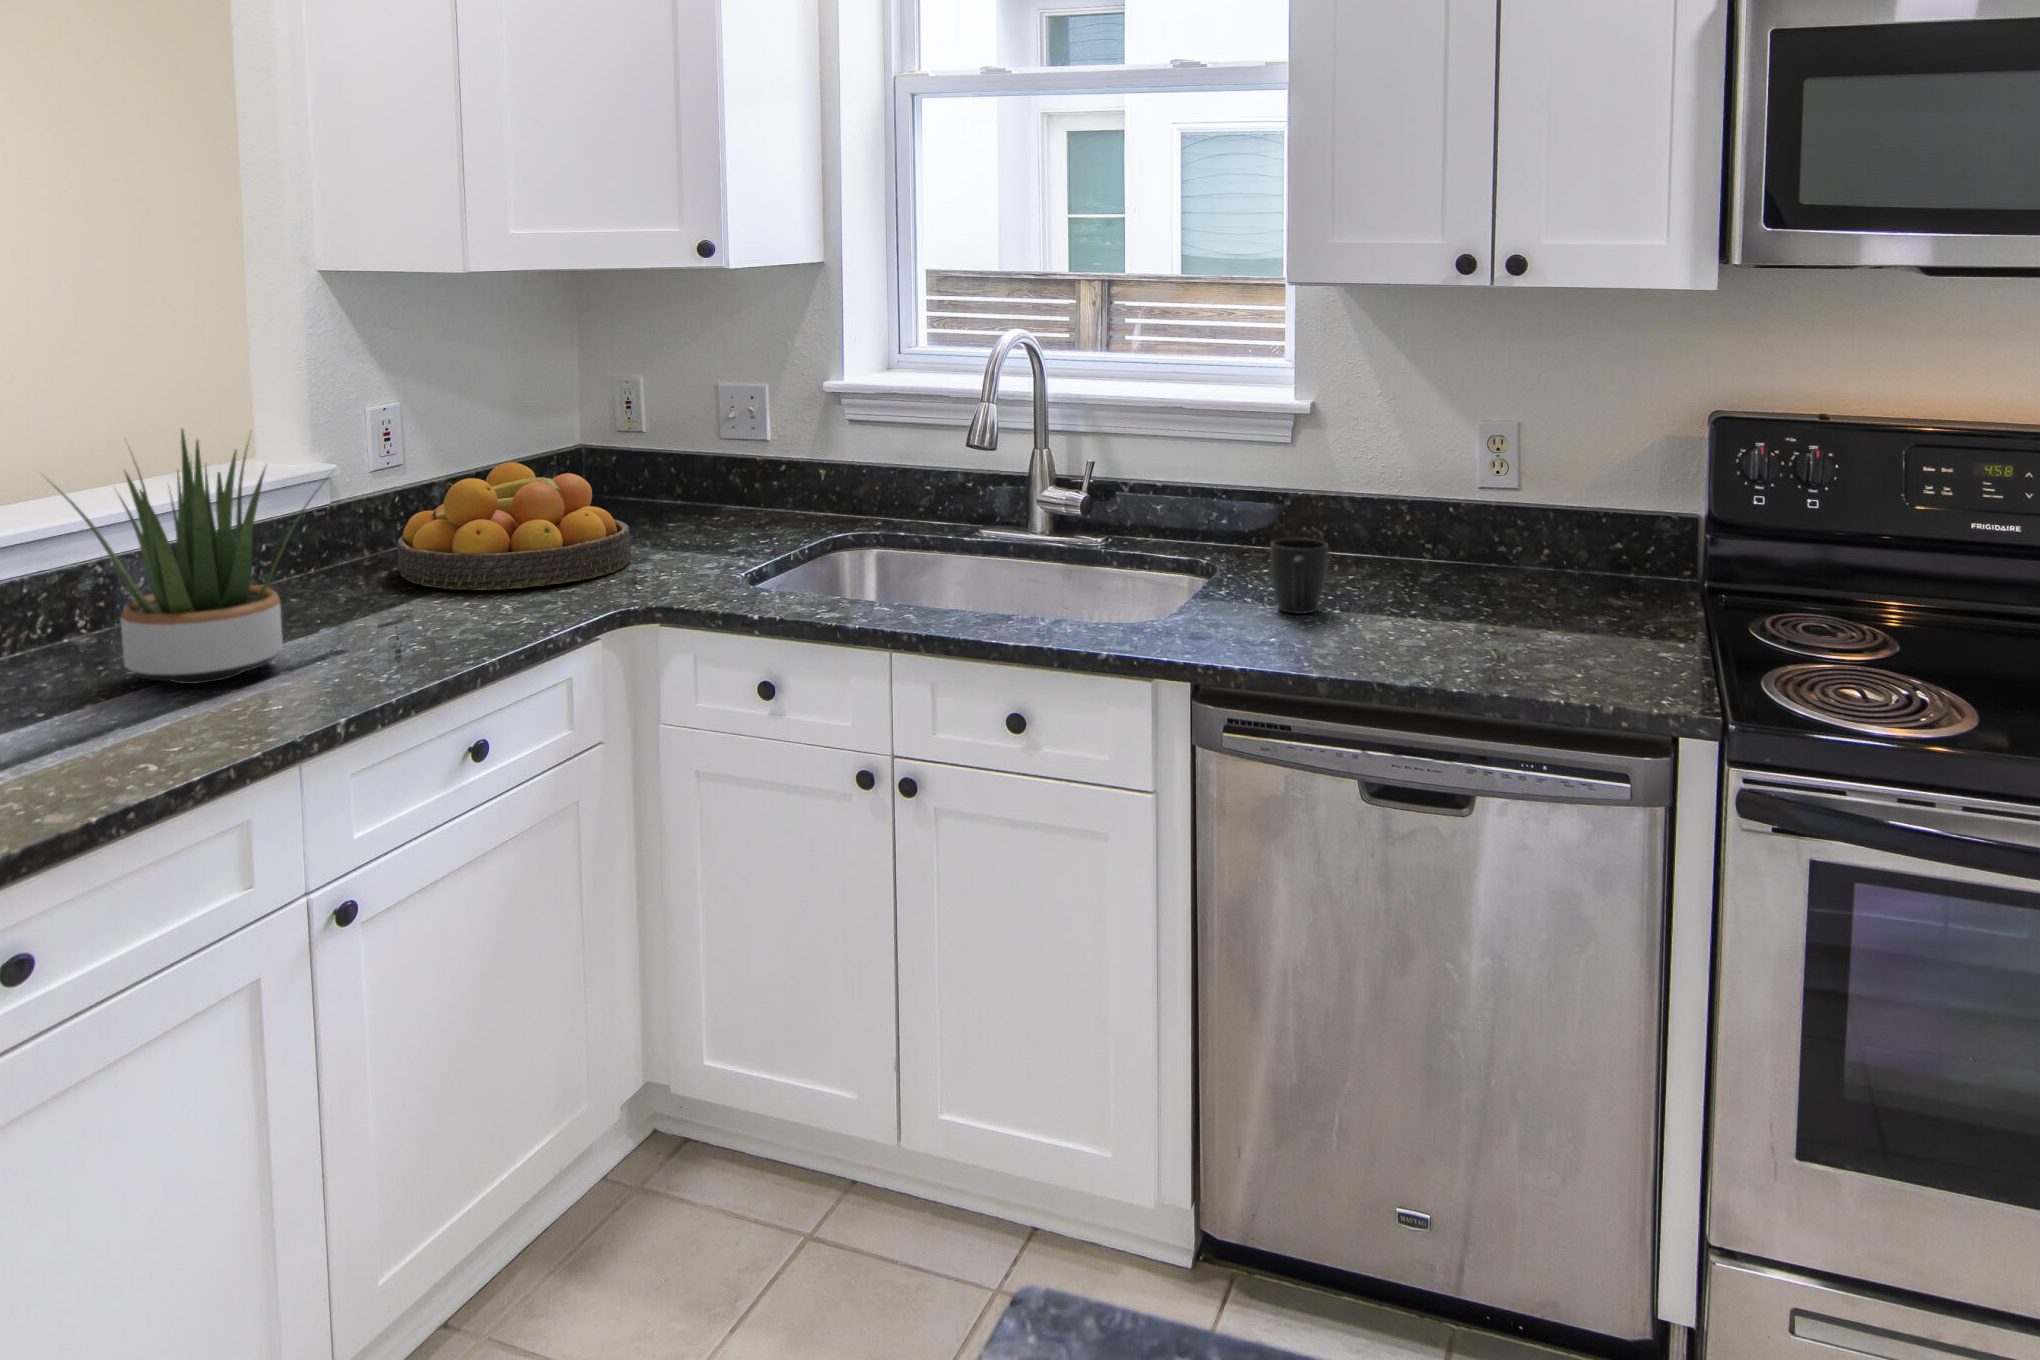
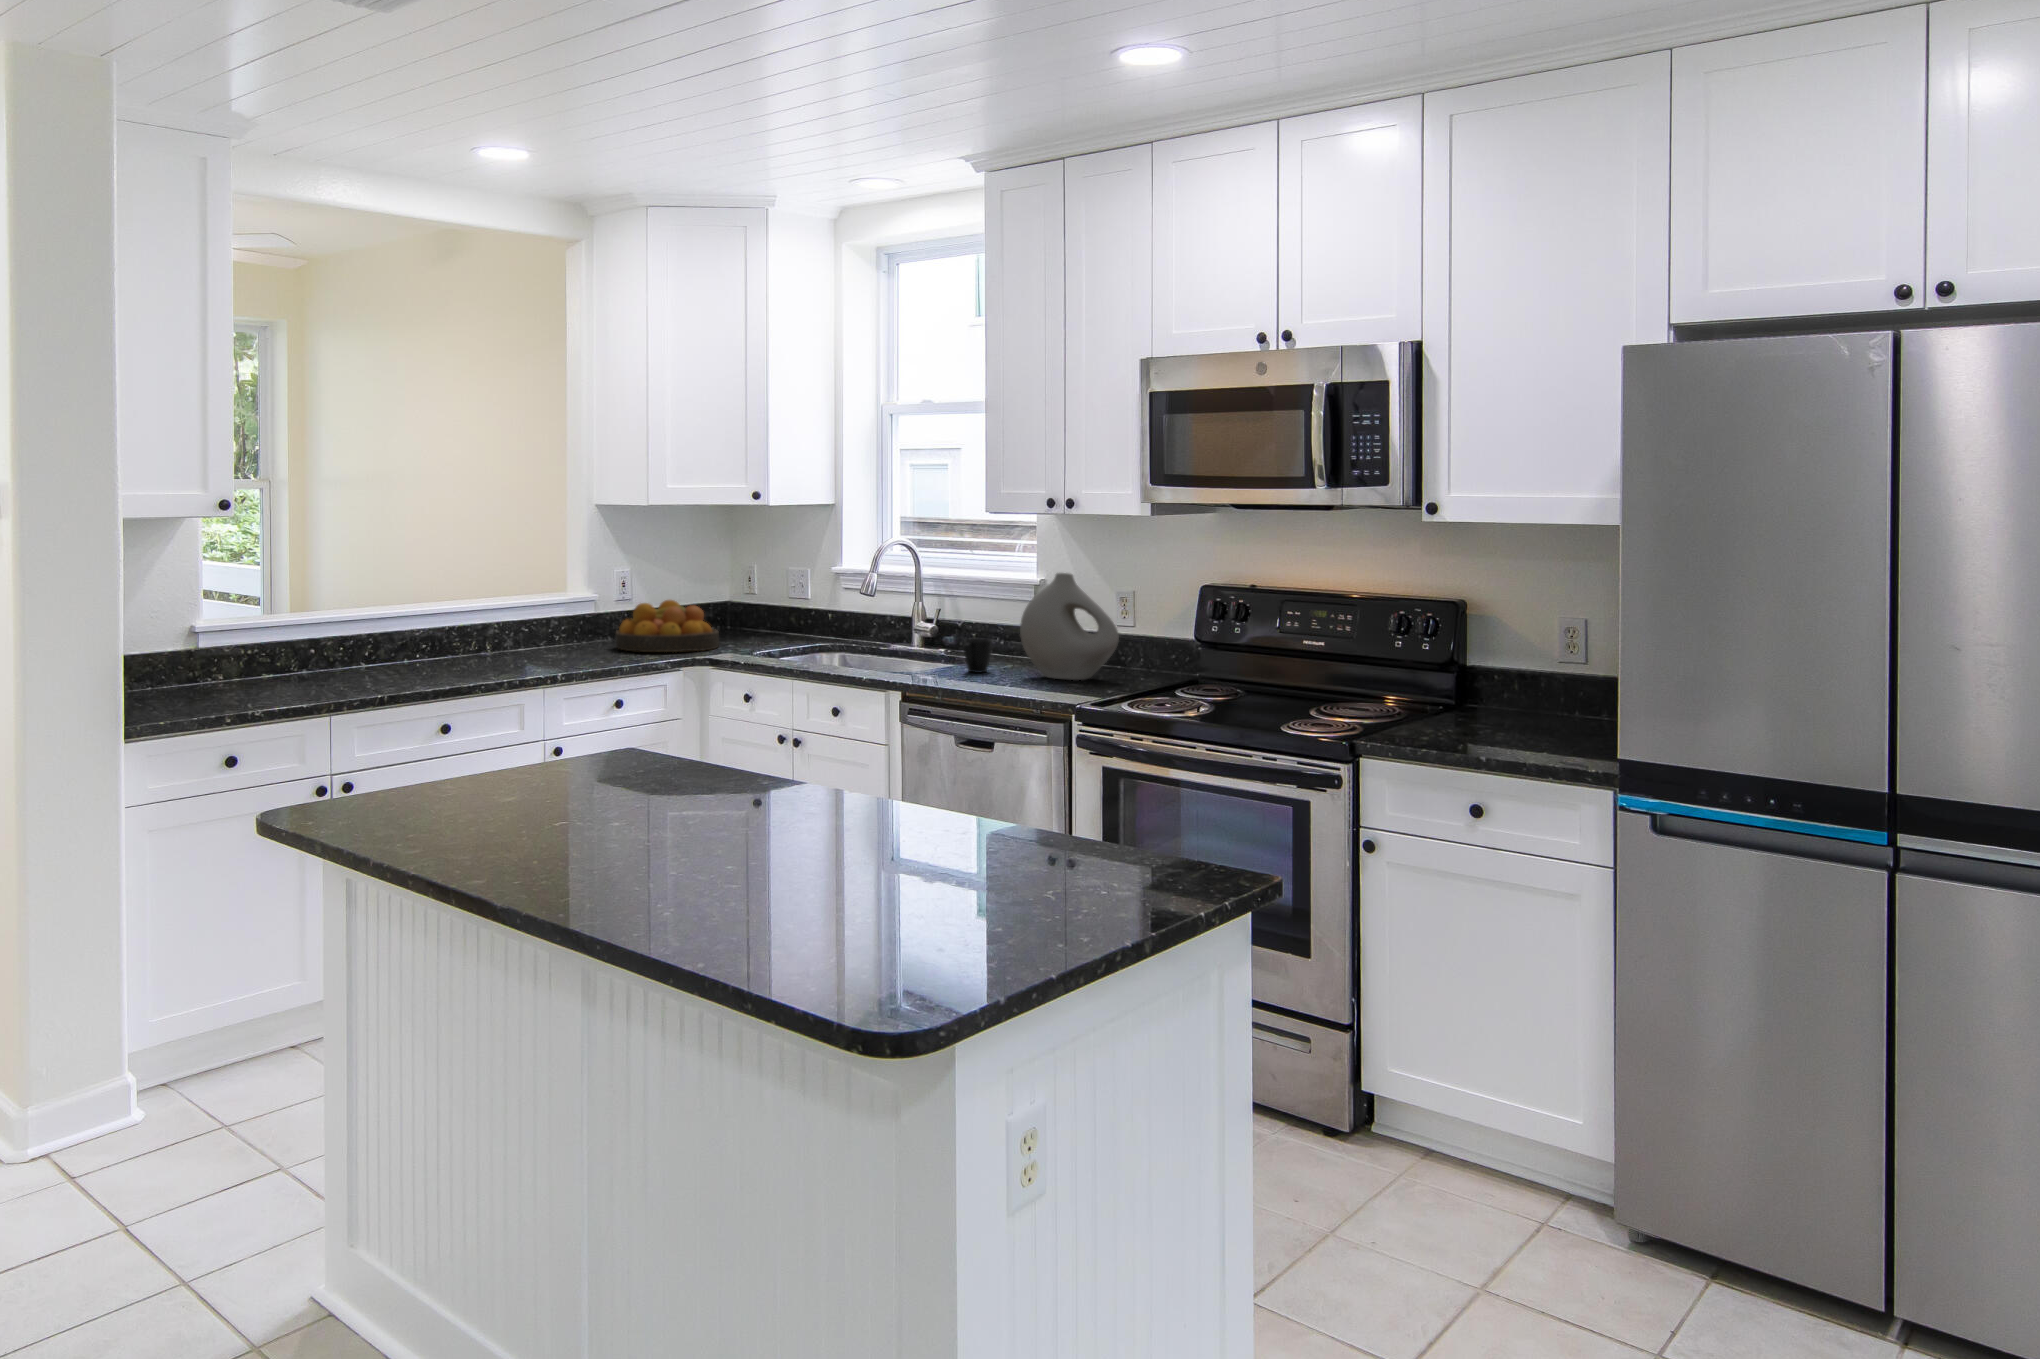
vase: none [1411,403,1633,626] -> present [1020,573,1119,680]
potted plant: present [48,429,338,684] -> none [470,568,573,668]

